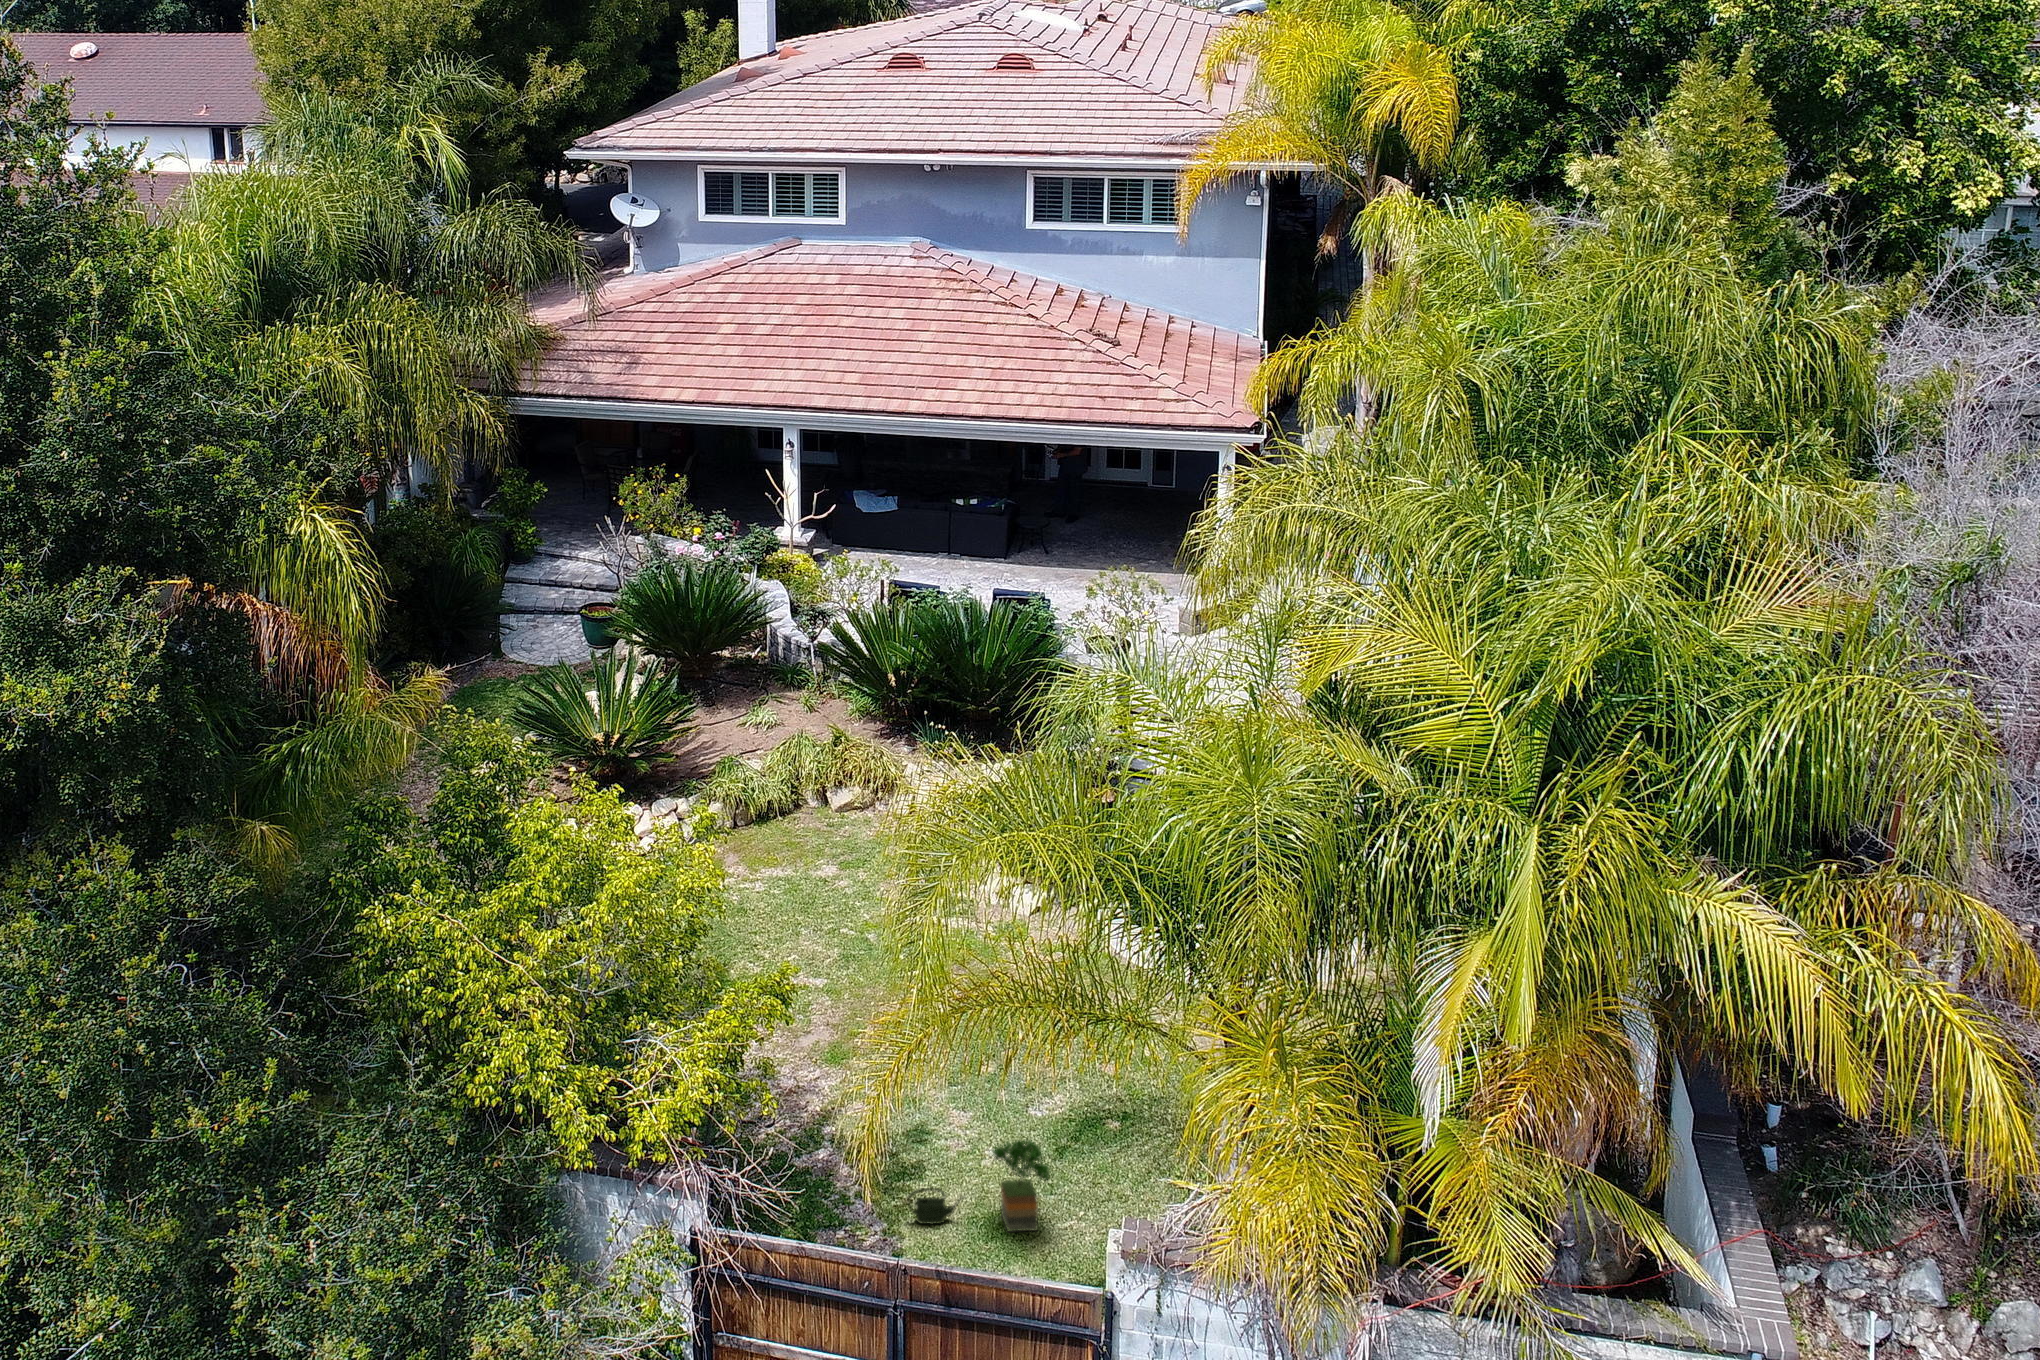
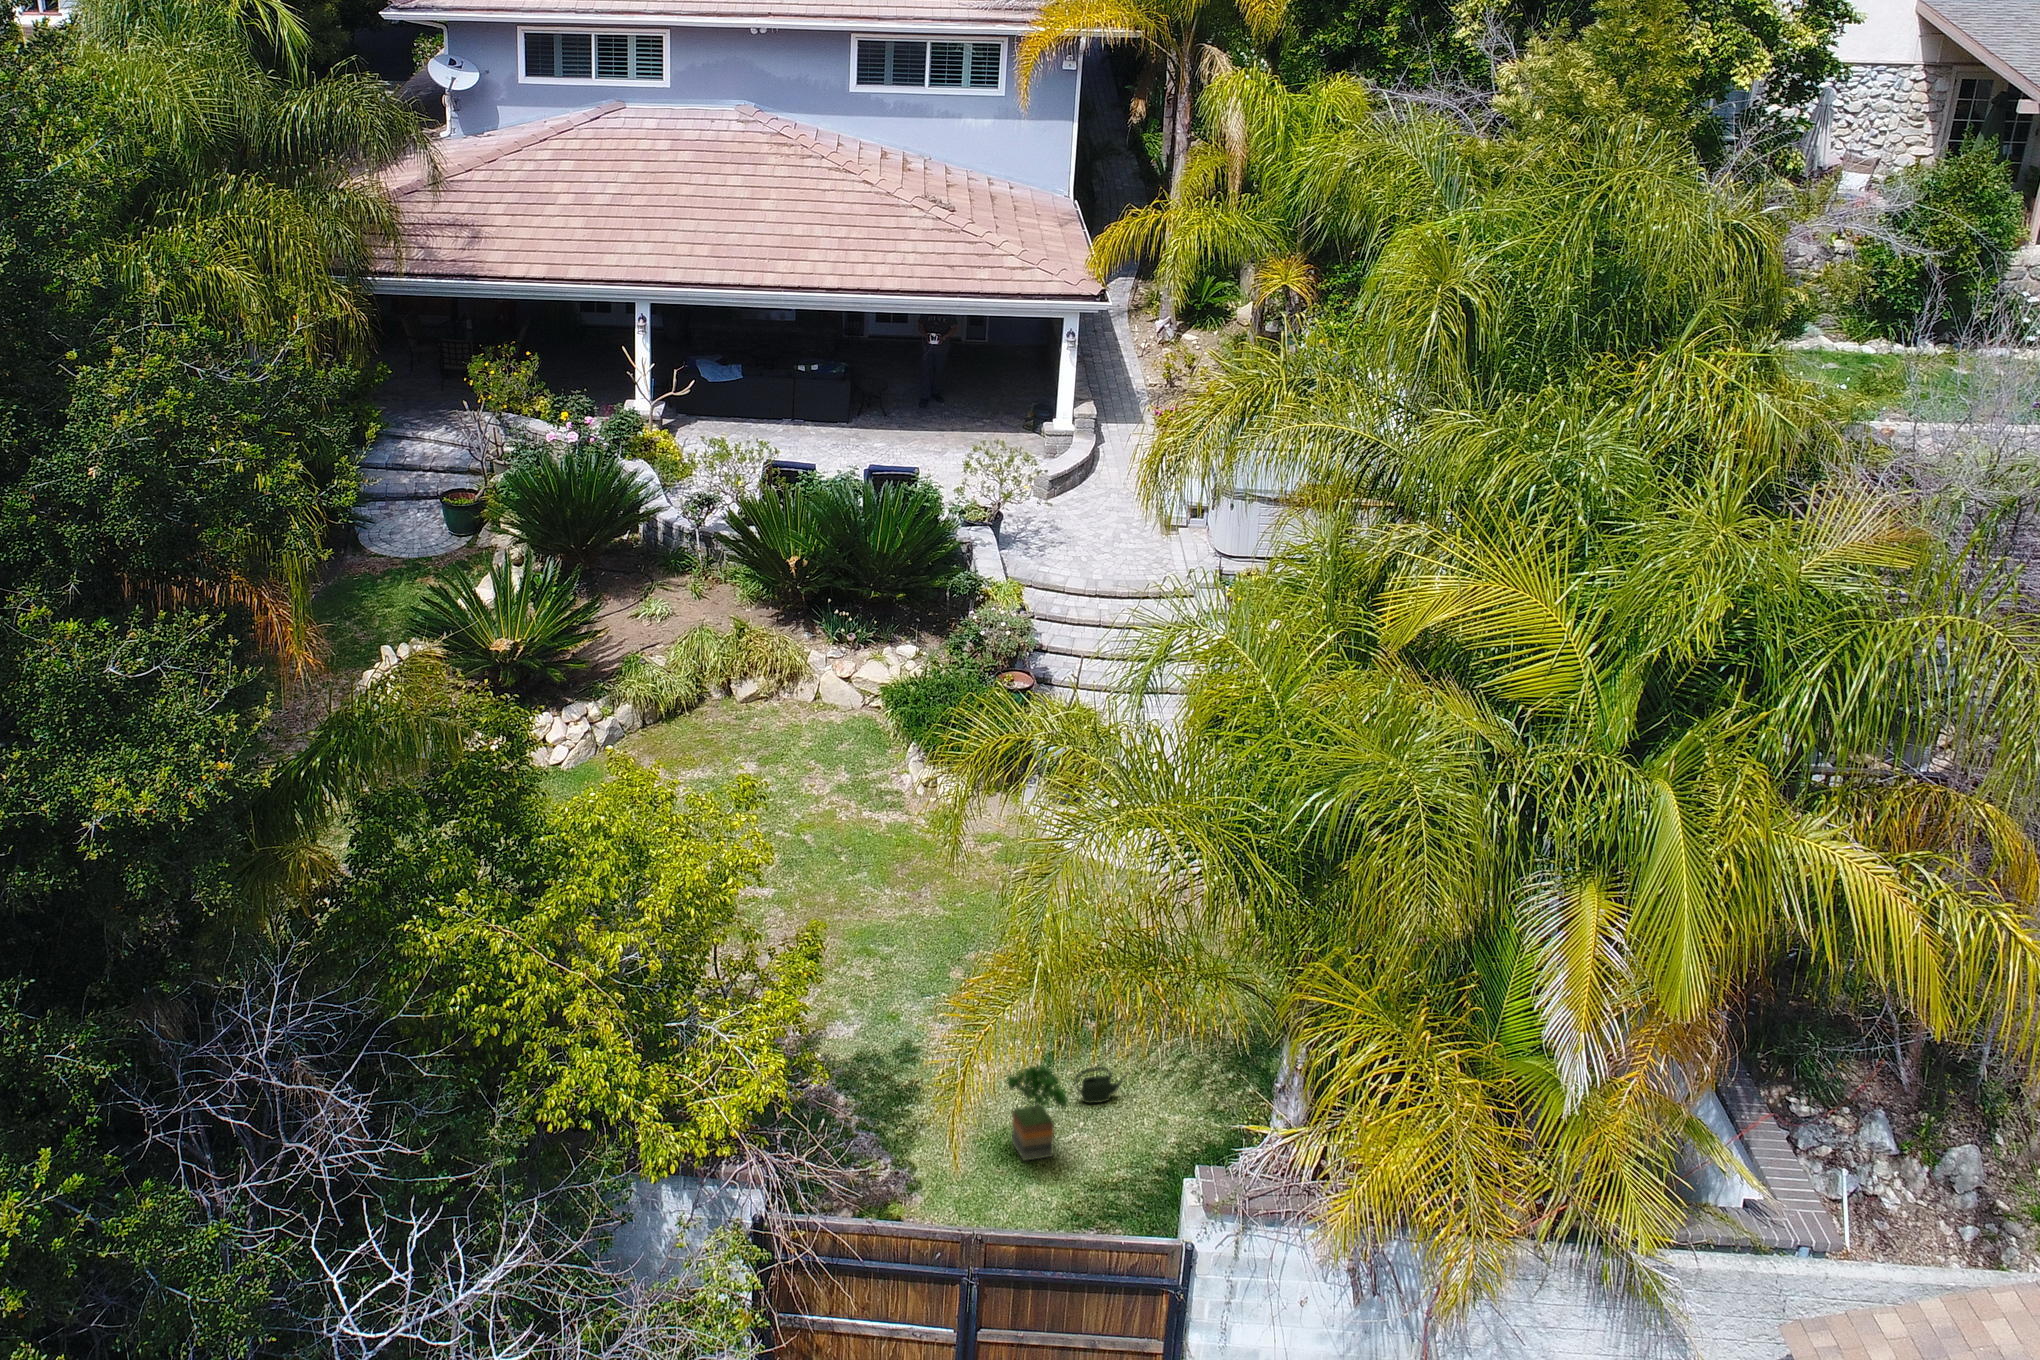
watering can: present [908,1187,963,1224] -> present [1074,1067,1128,1103]

